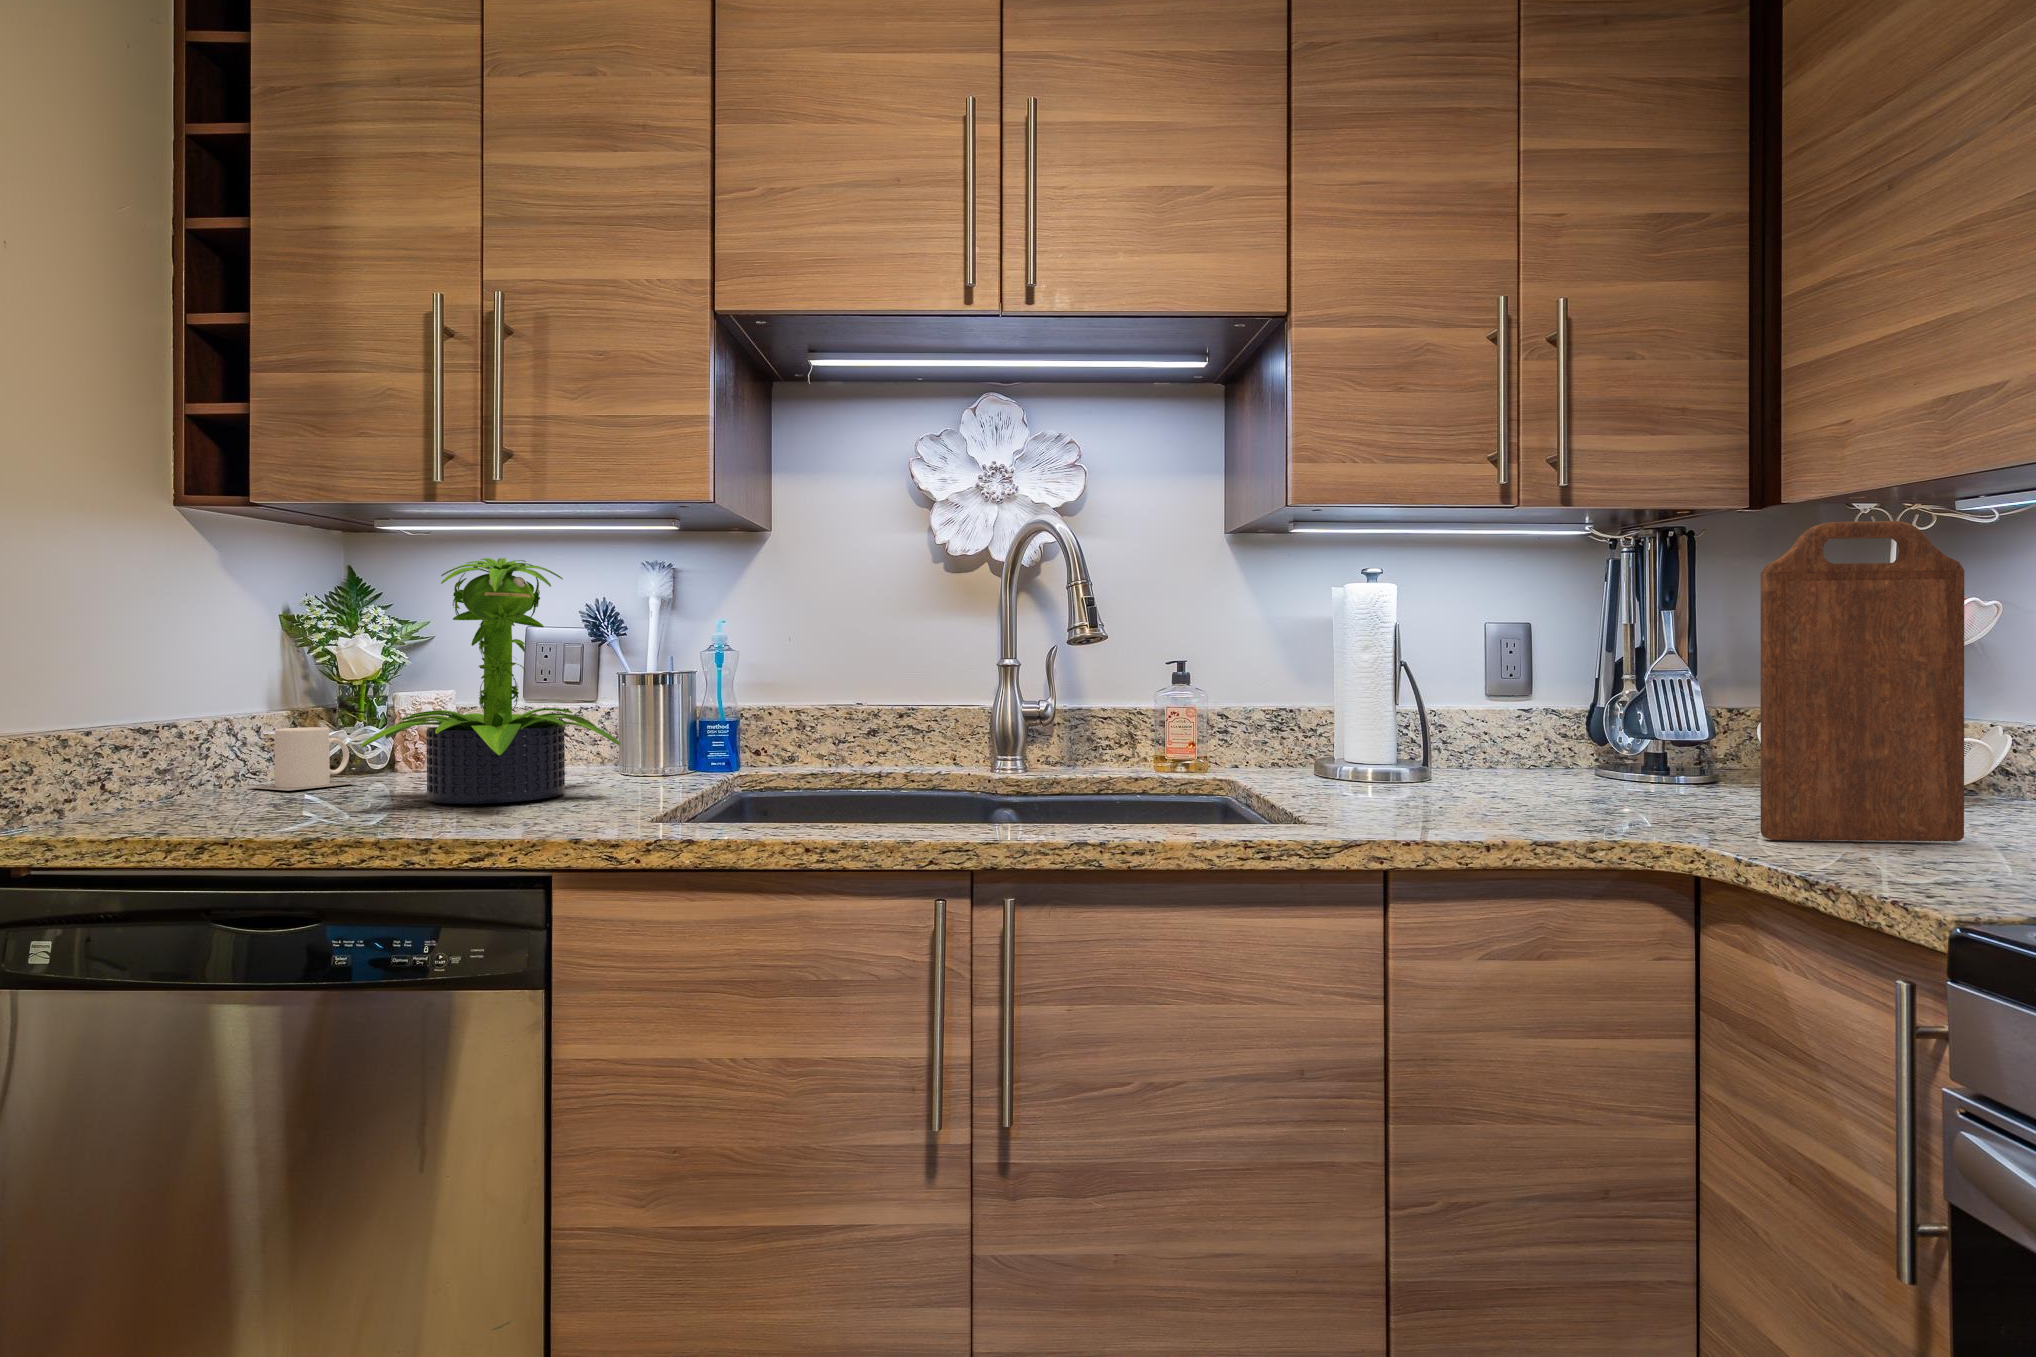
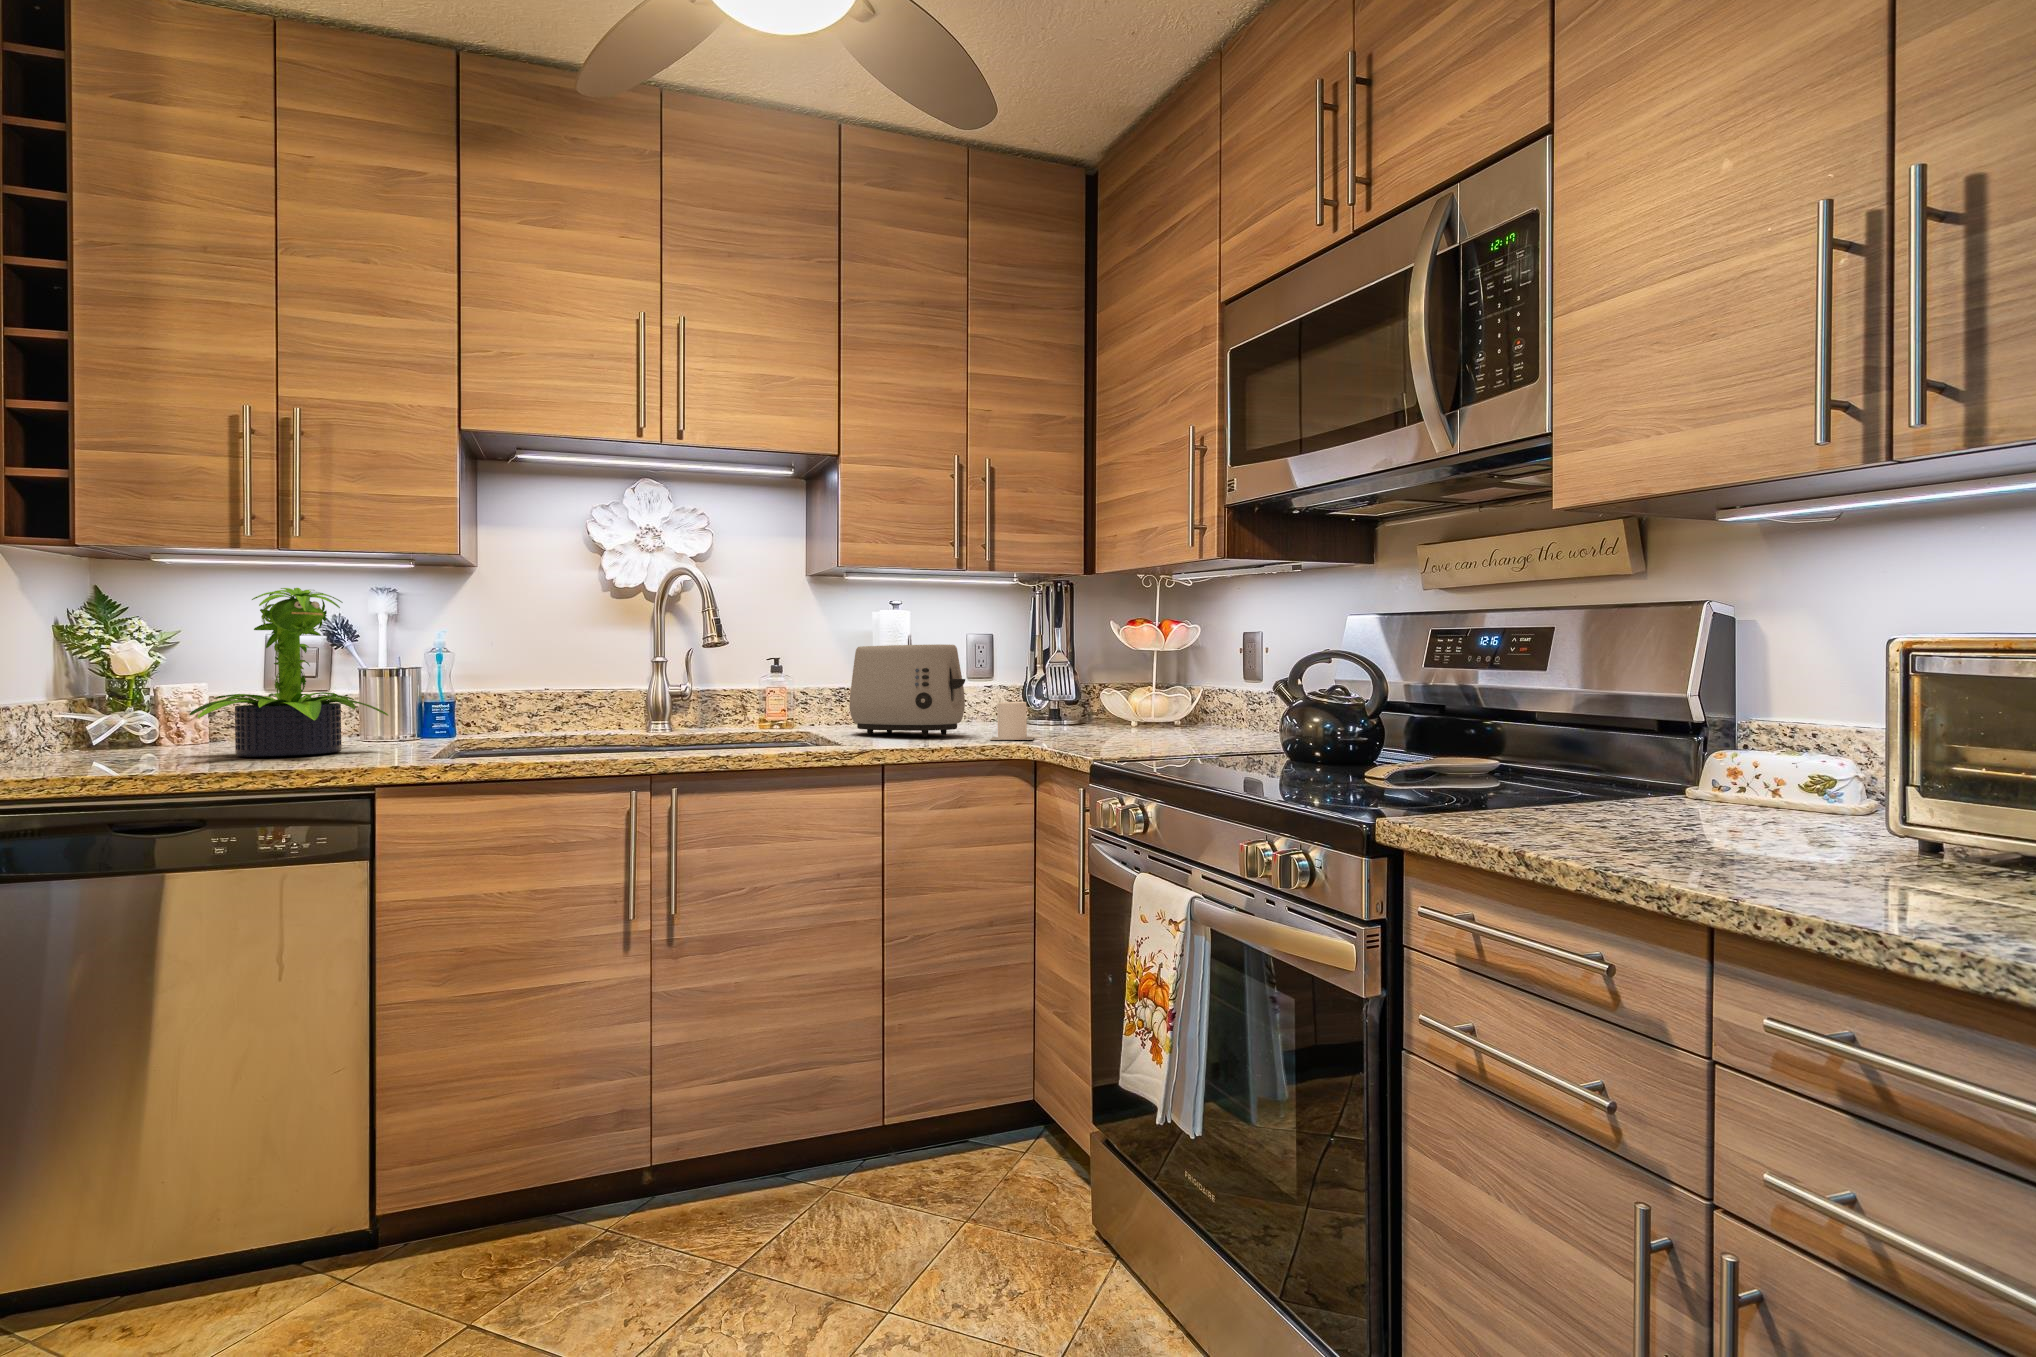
cutting board: present [1760,521,1964,841] -> none [1058,589,1143,742]
toaster: none [1304,638,1533,805] -> present [850,644,965,737]
mug: present [250,727,354,791] -> present [990,702,1034,740]

